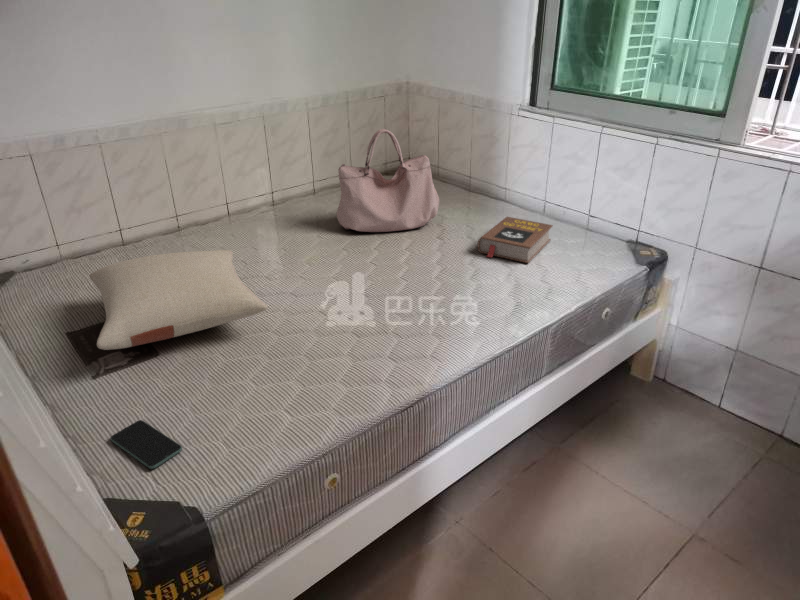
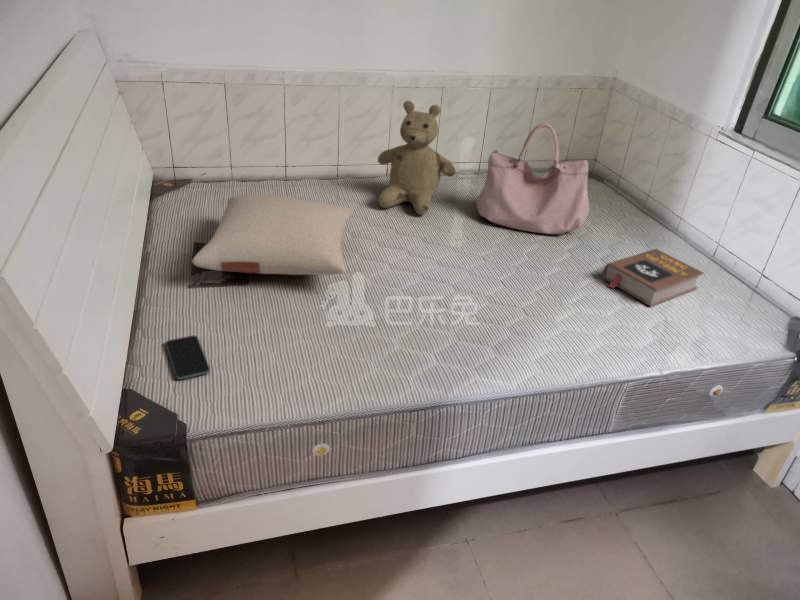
teddy bear: none [225,133,308,245] -> present [378,101,455,215]

